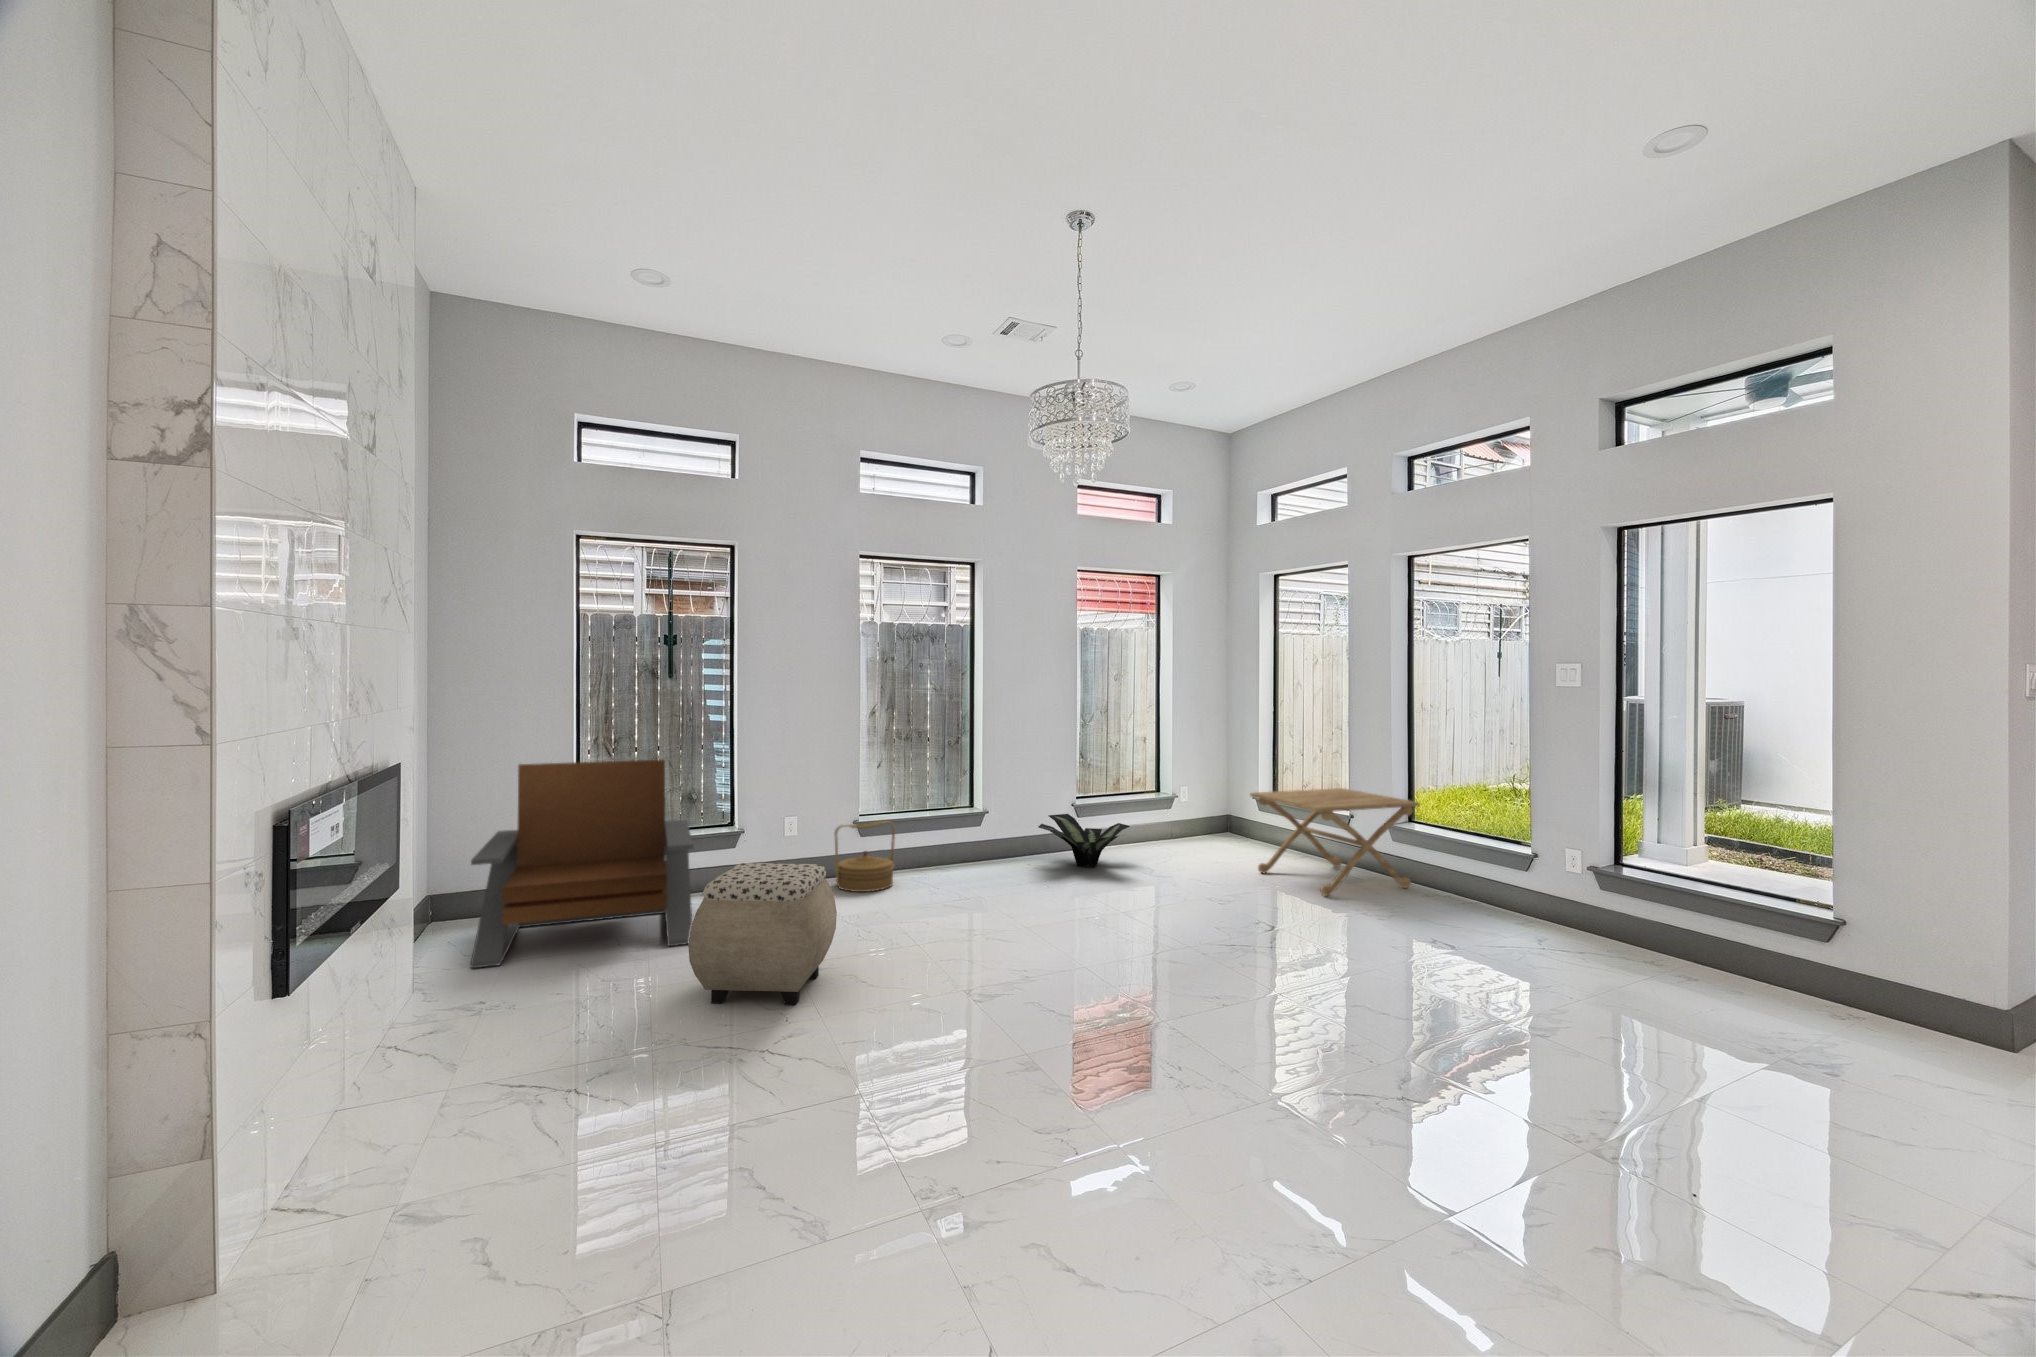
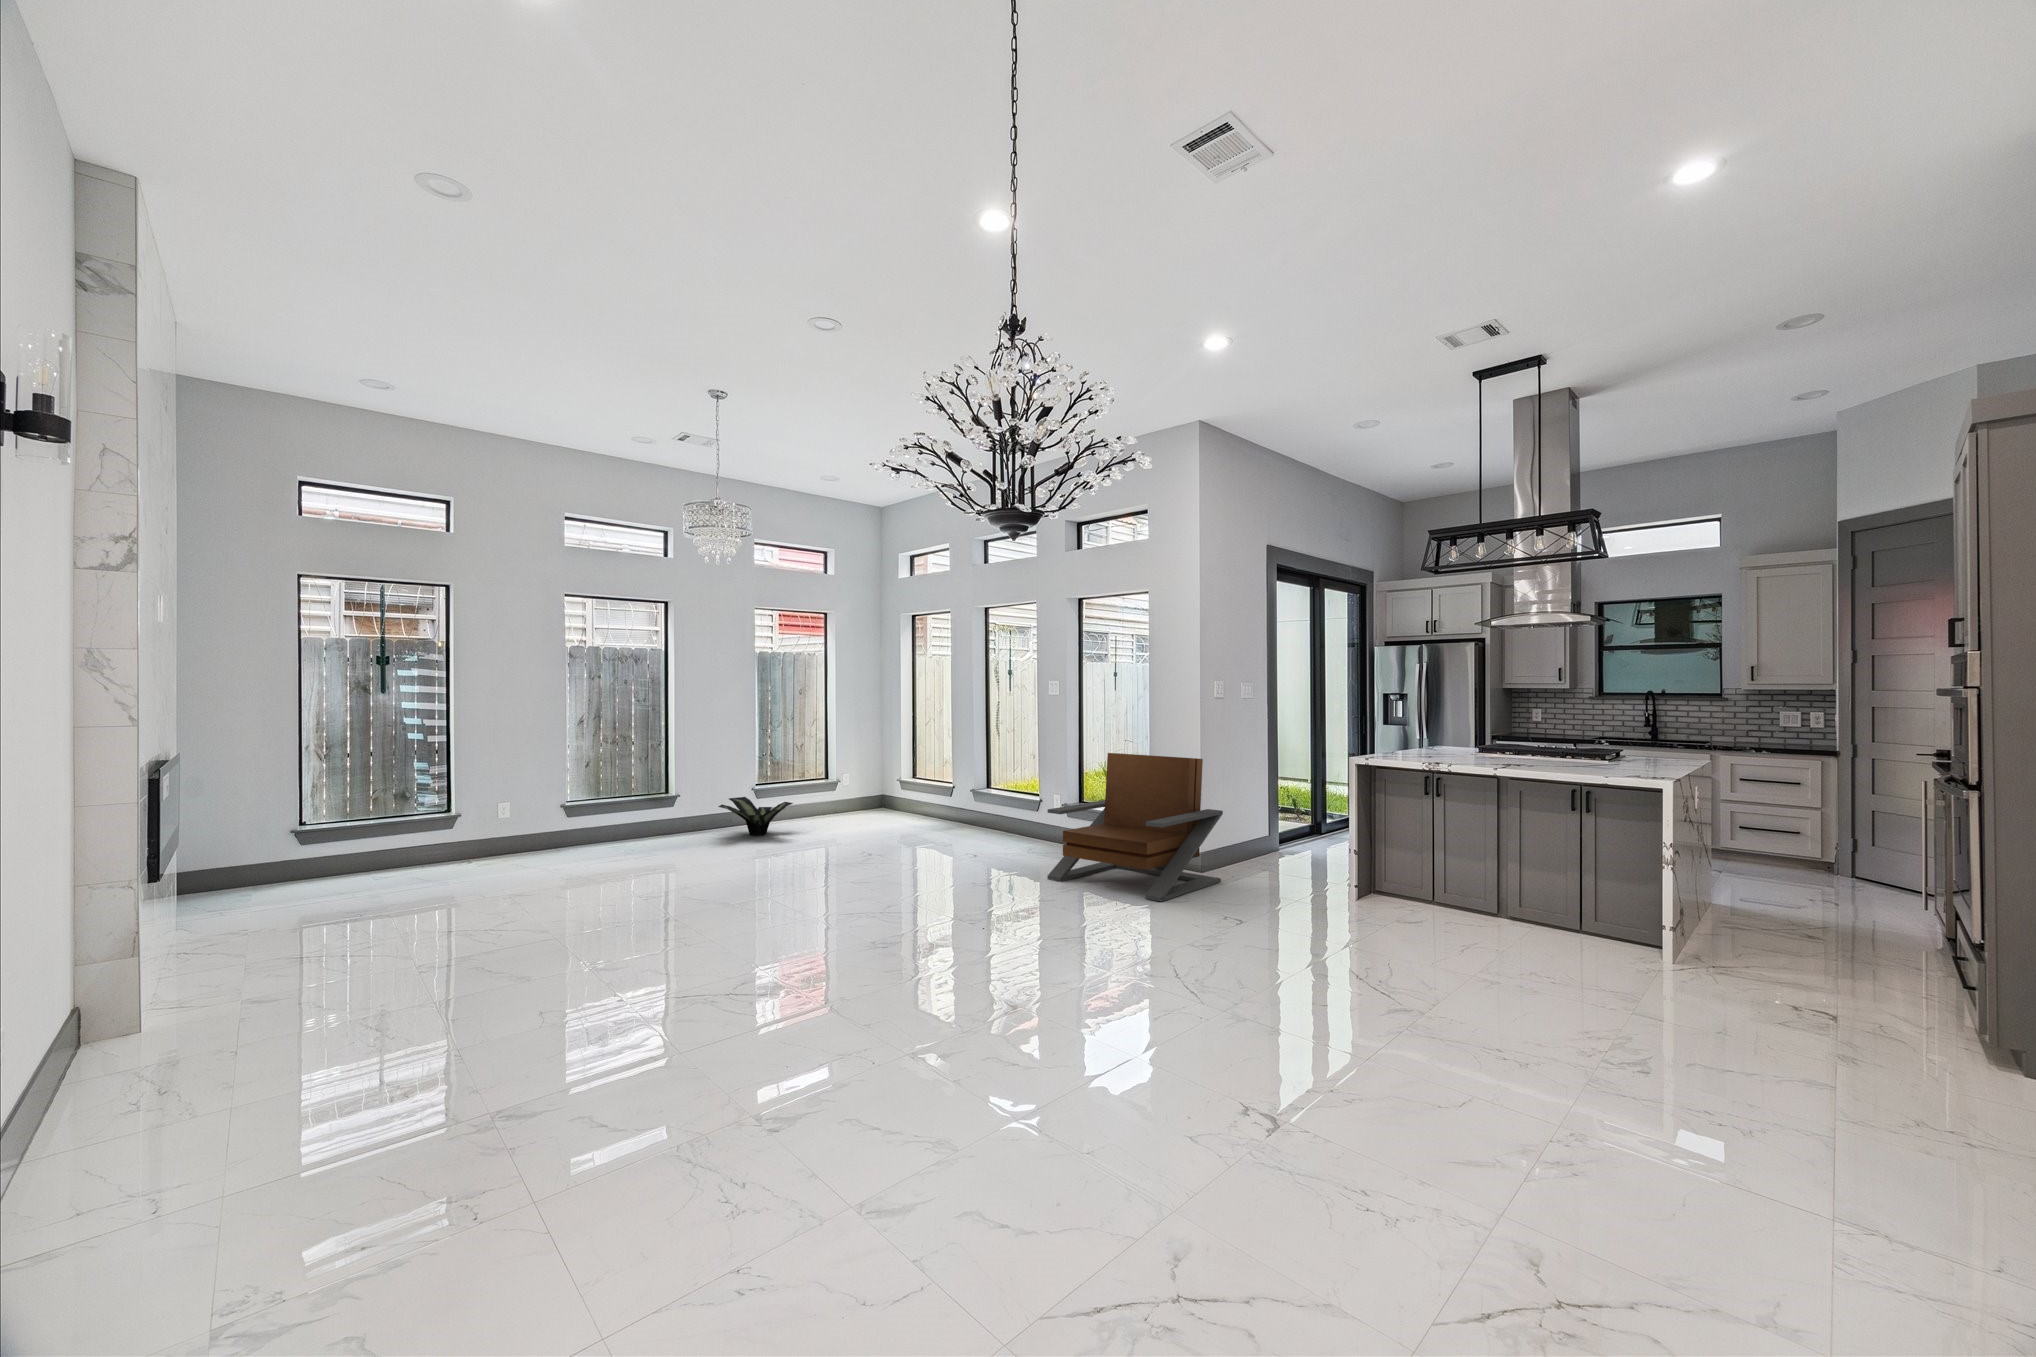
lounge chair: present [471,760,693,968] -> present [1047,753,1223,902]
side table: present [1250,788,1419,896] -> none [881,769,992,841]
woven basket: present [835,821,895,892] -> none [541,805,595,861]
ottoman: present [688,863,837,1005] -> none [428,826,546,925]

